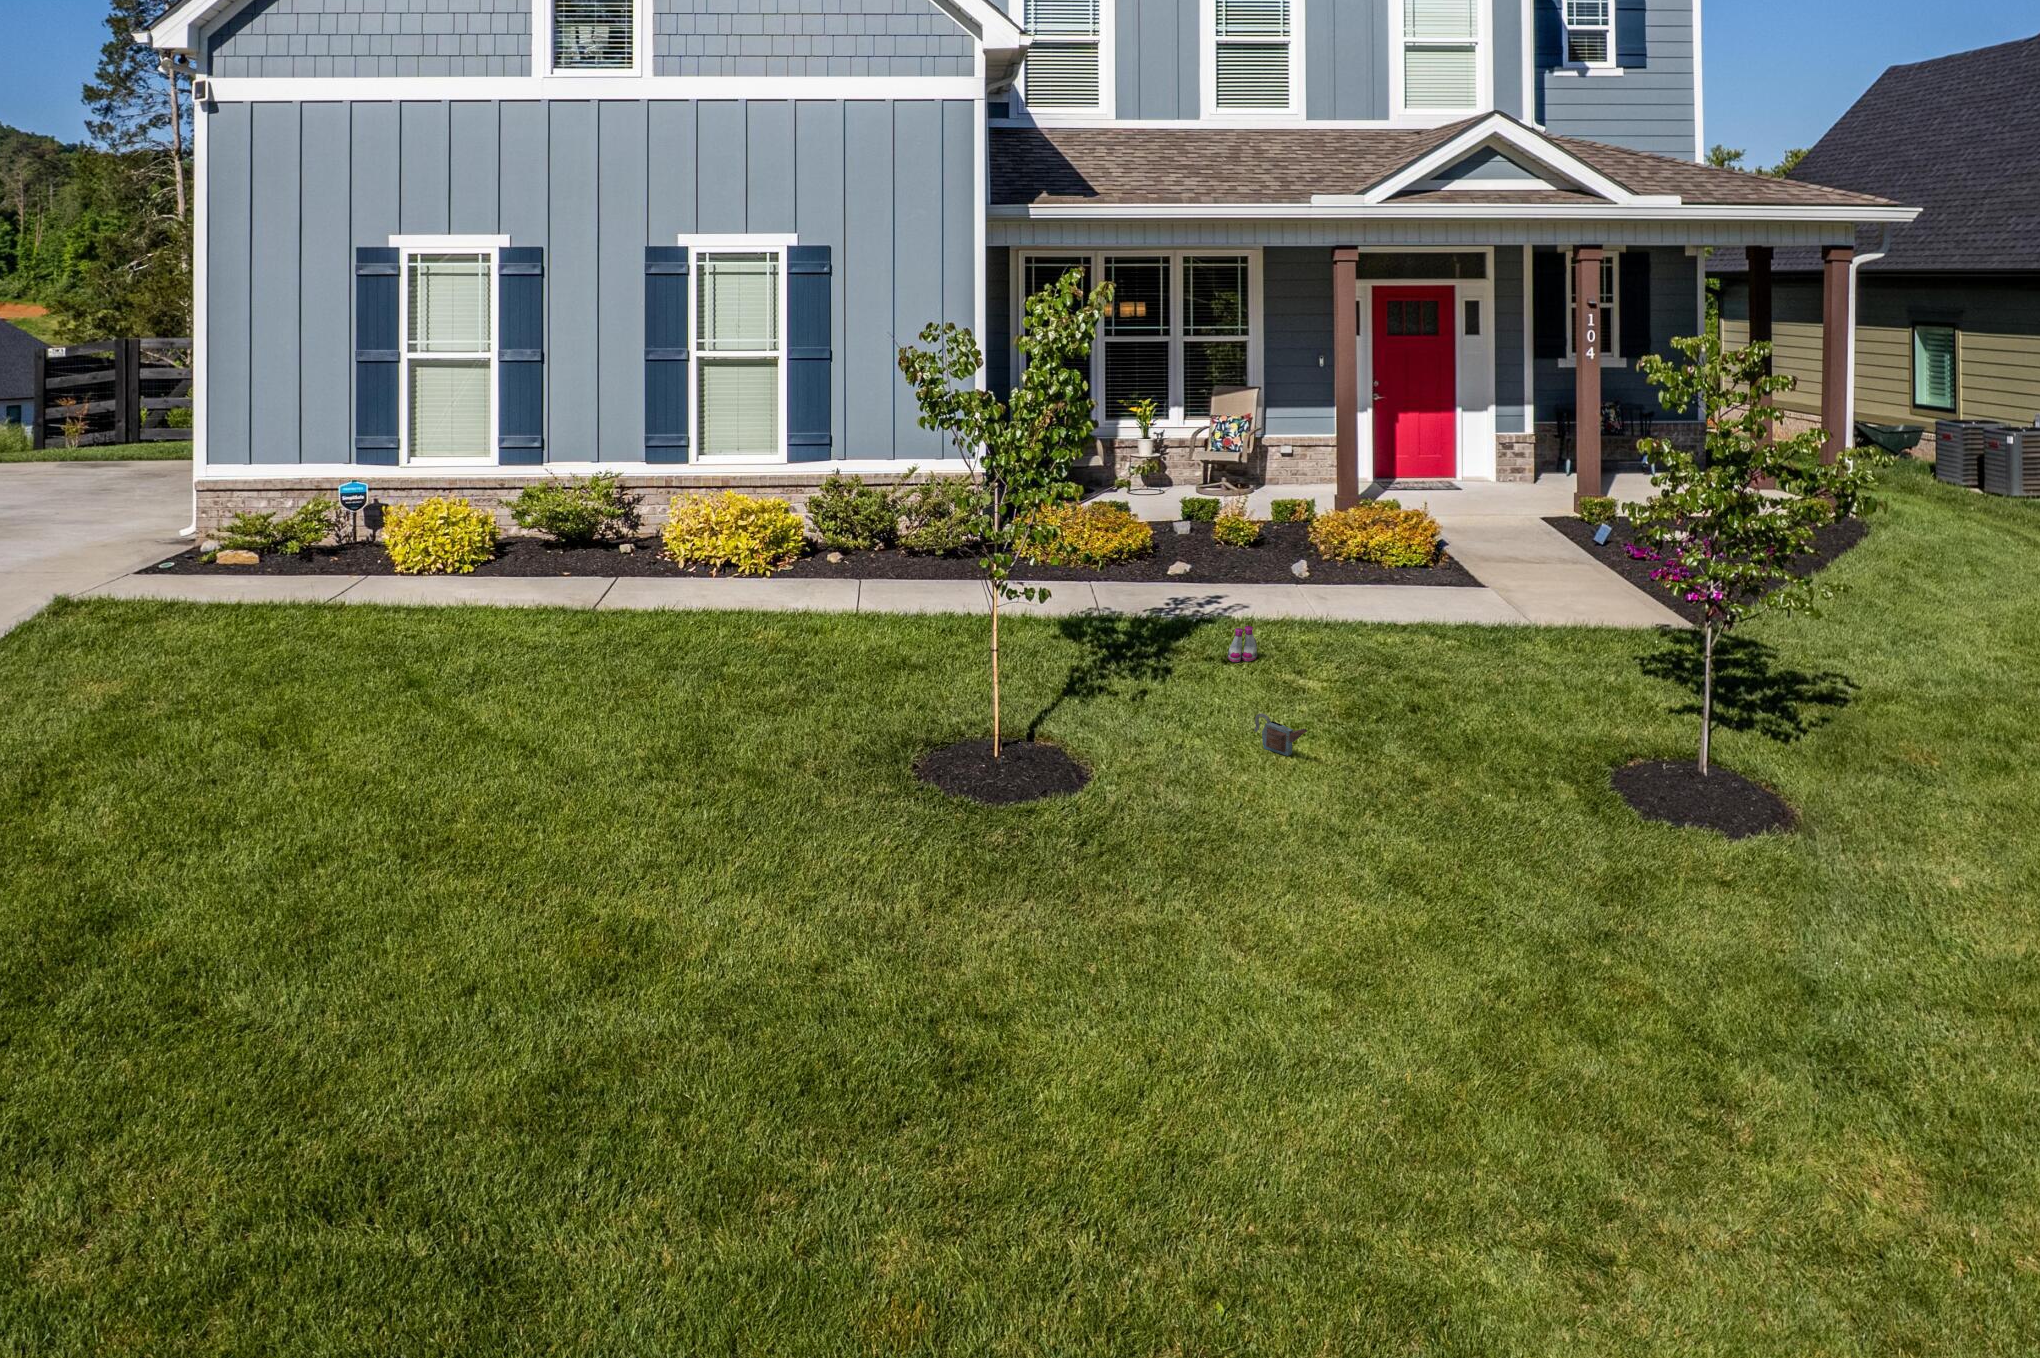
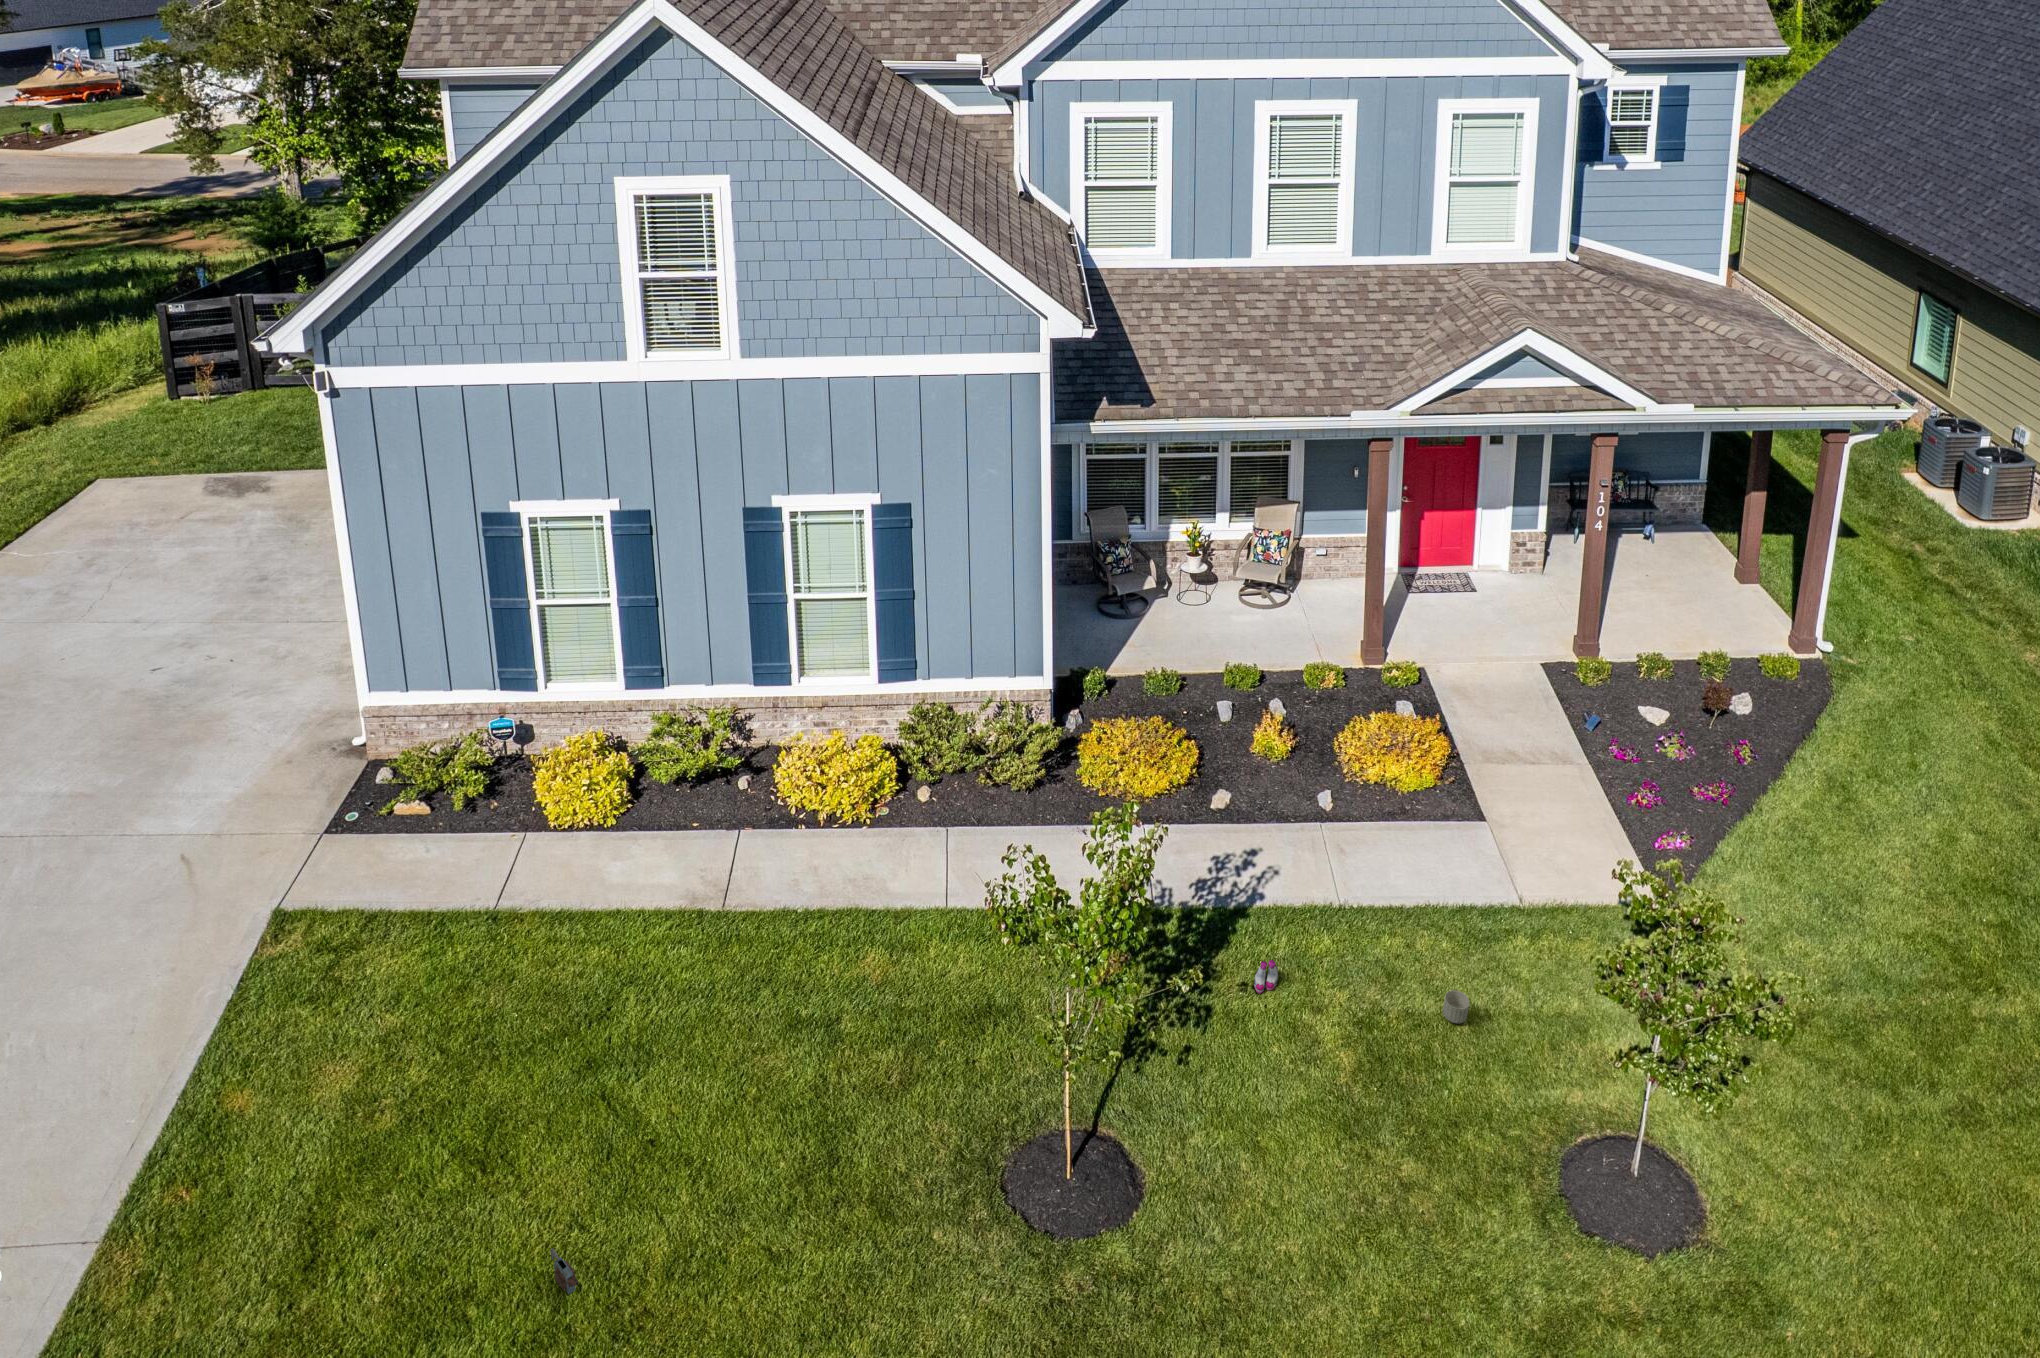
planter: none [1462,648,1494,681] -> present [1443,990,1470,1024]
watering can: present [1254,713,1307,756] -> present [550,1248,579,1294]

